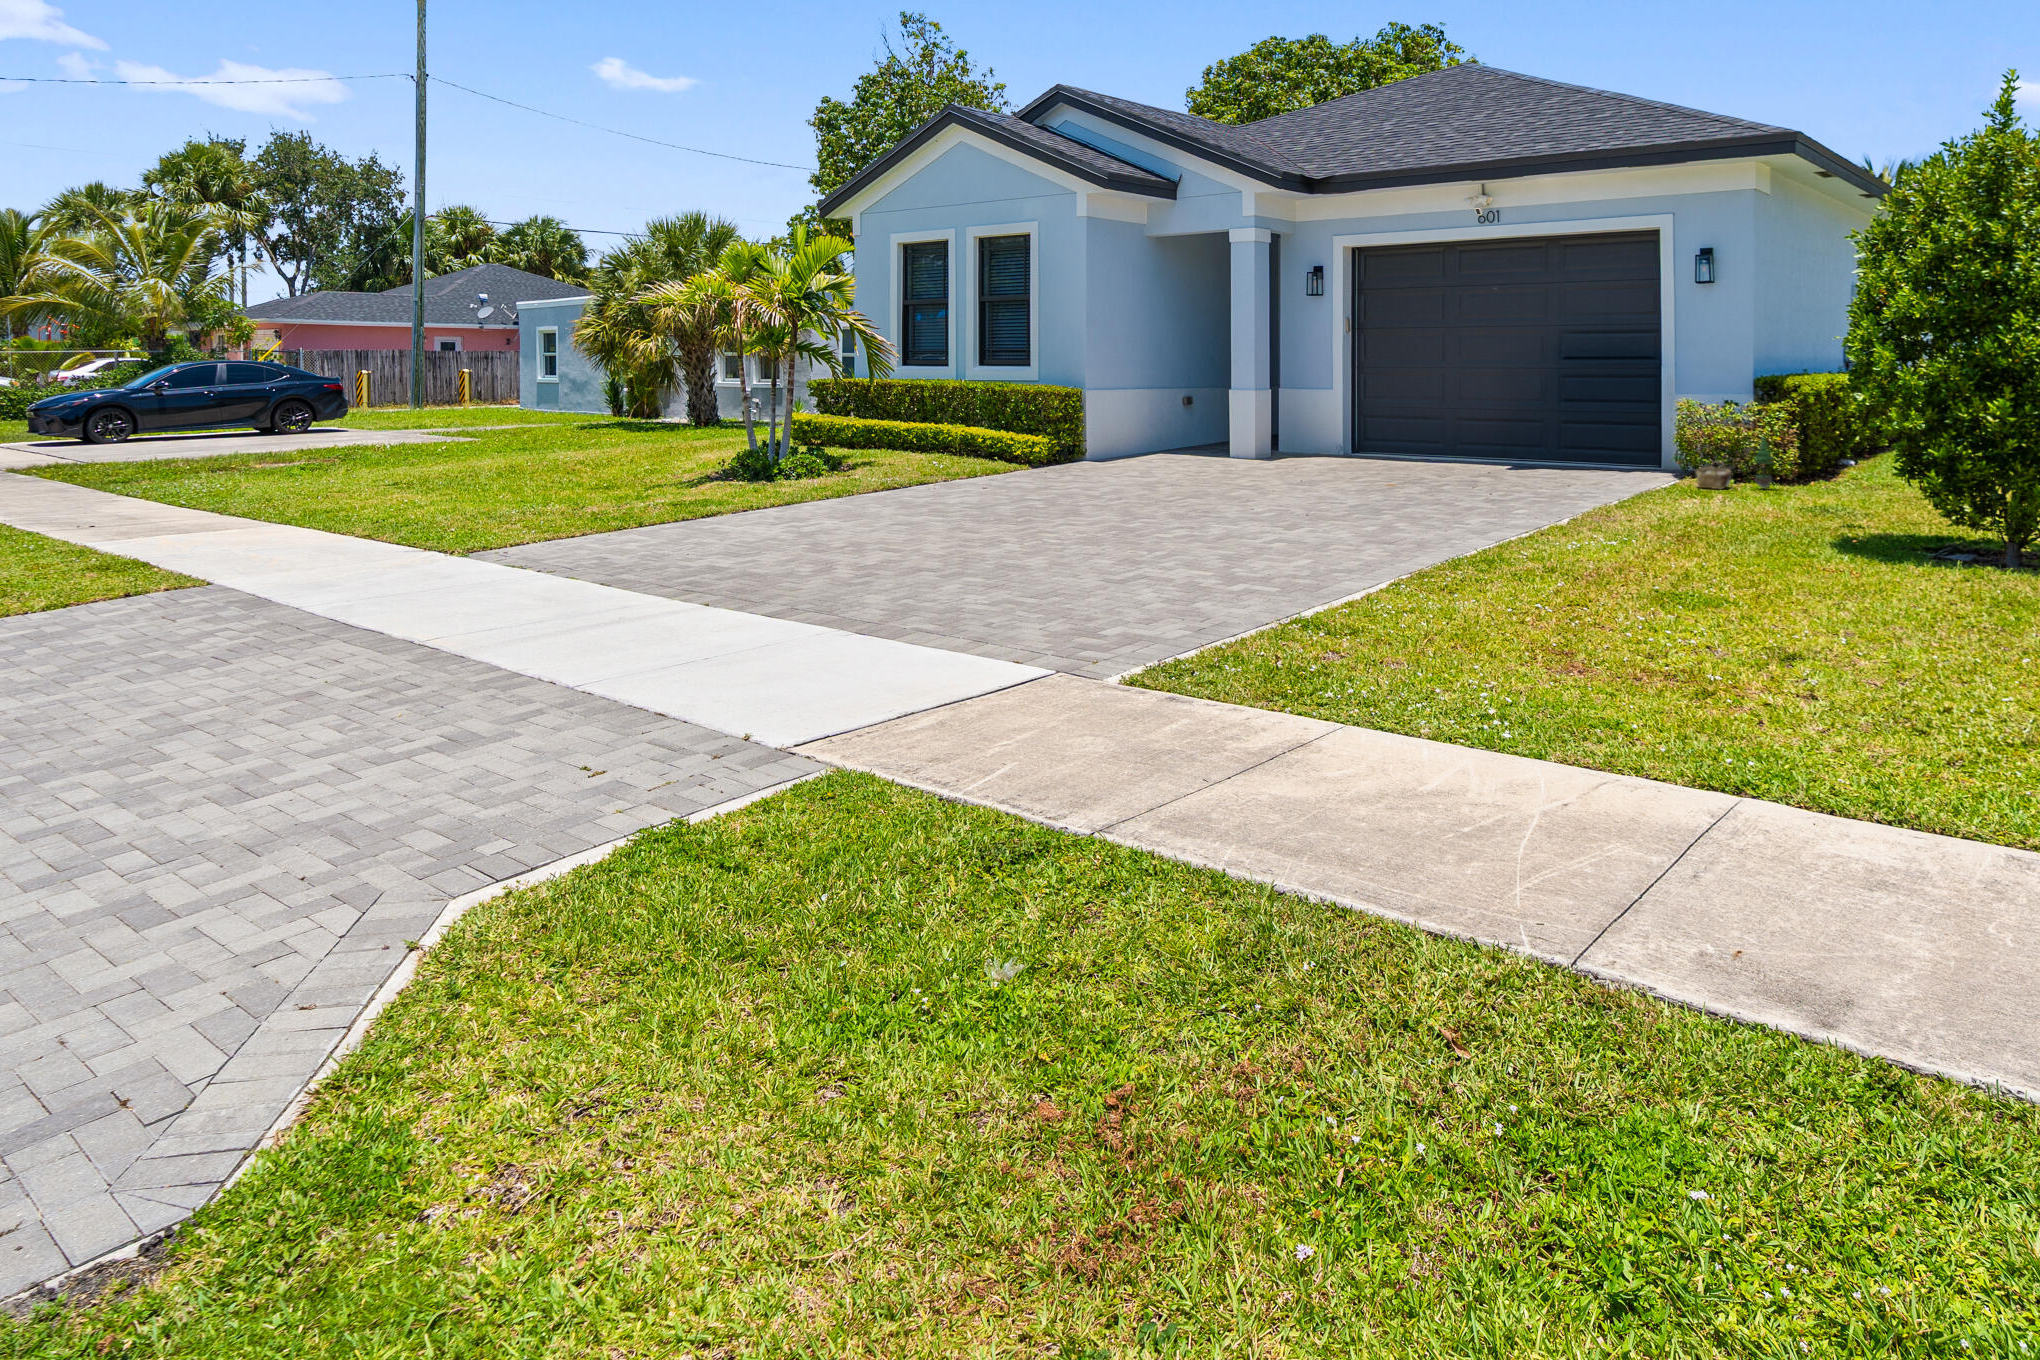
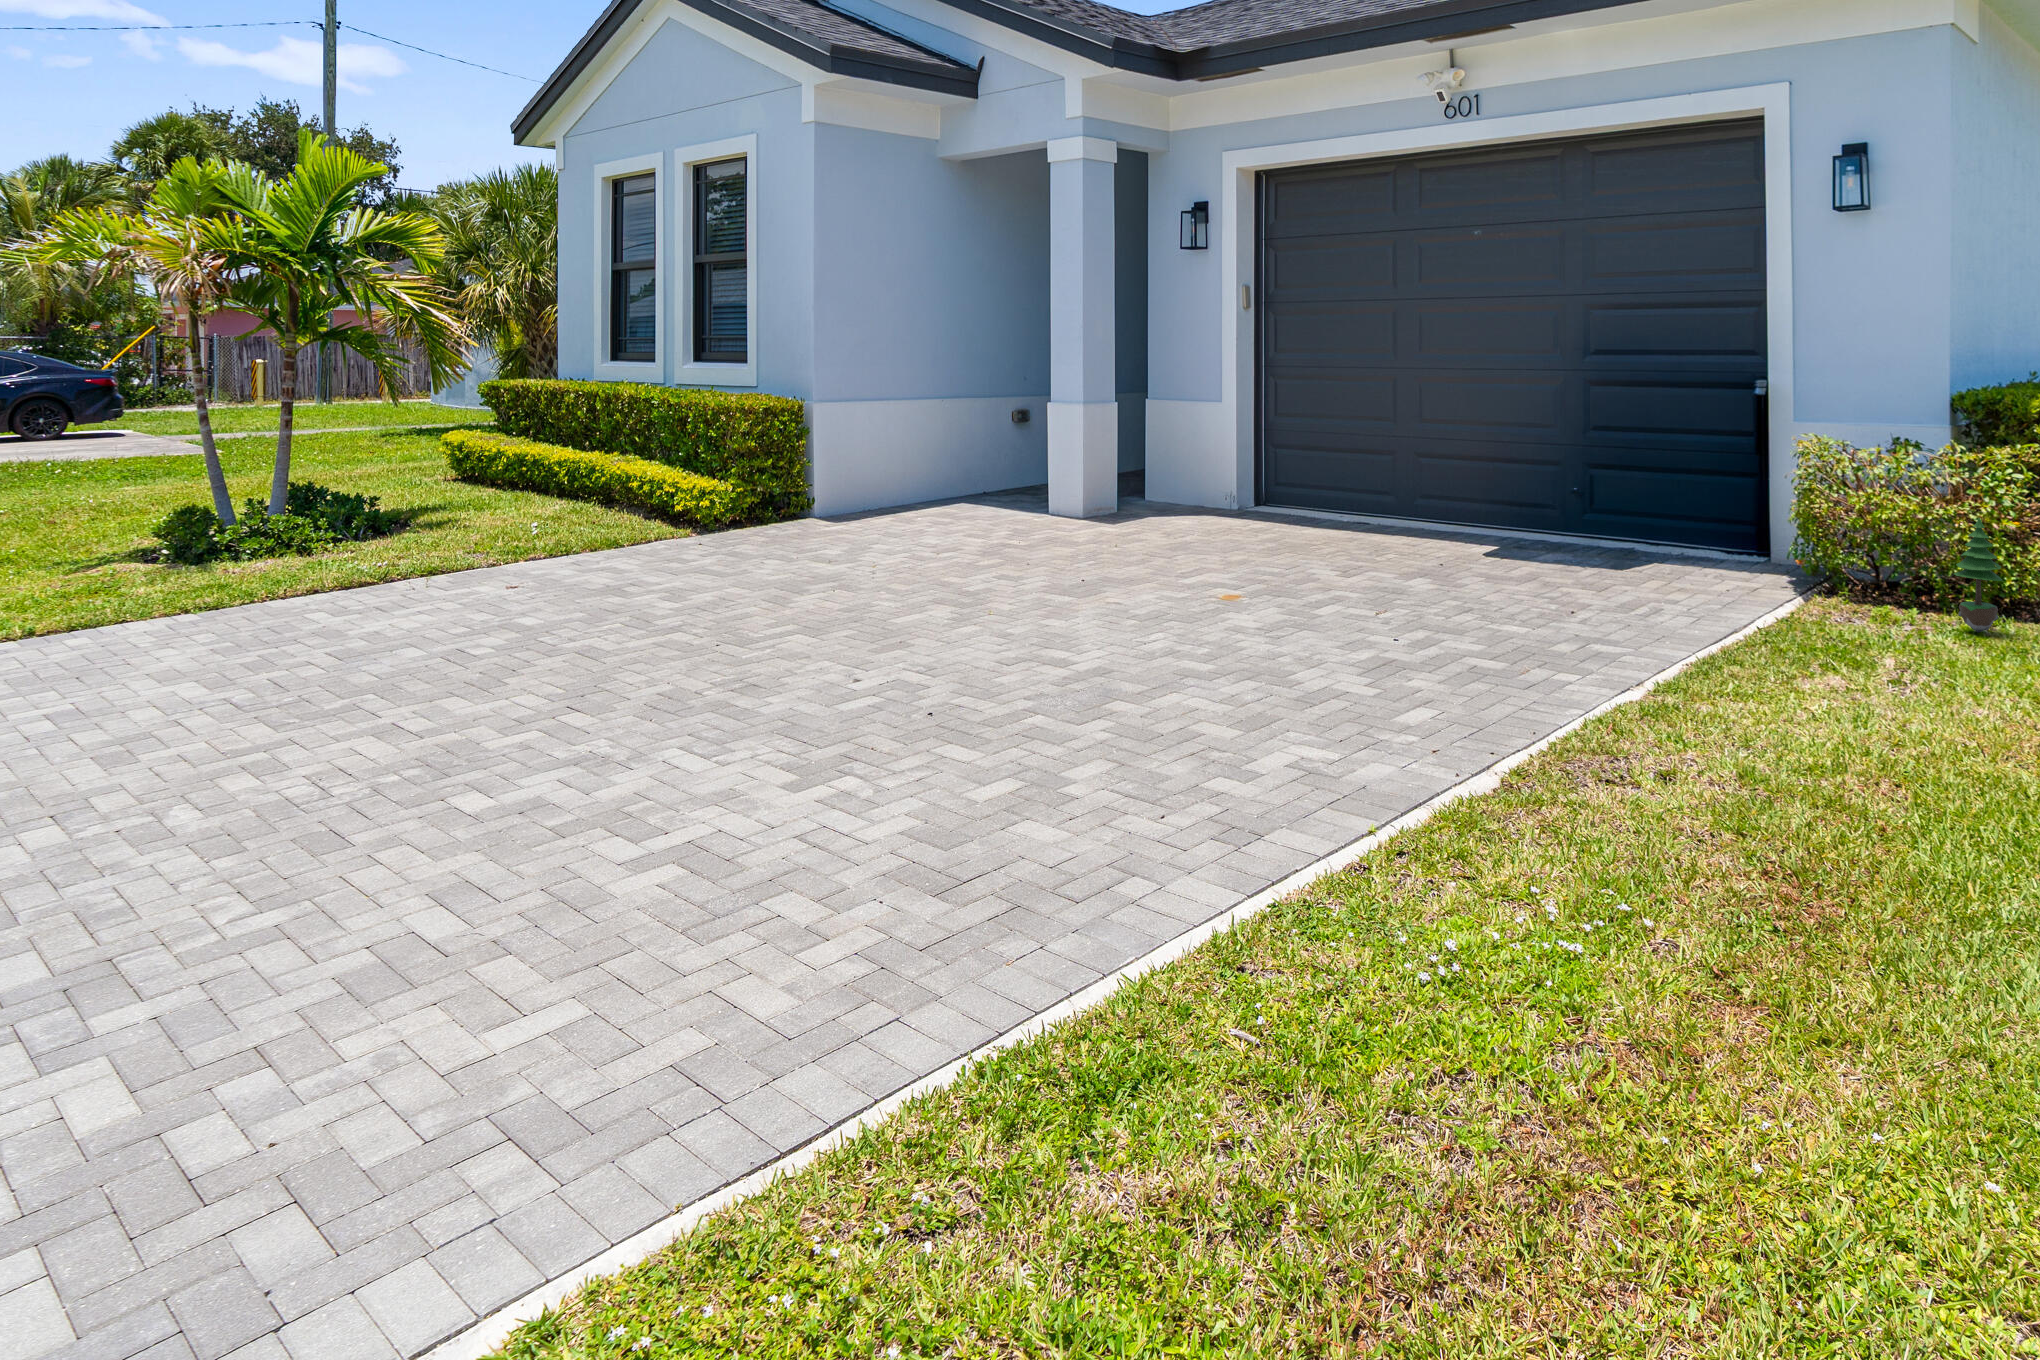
woven basket: present [1696,463,1731,489] -> none [1831,567,1905,631]

